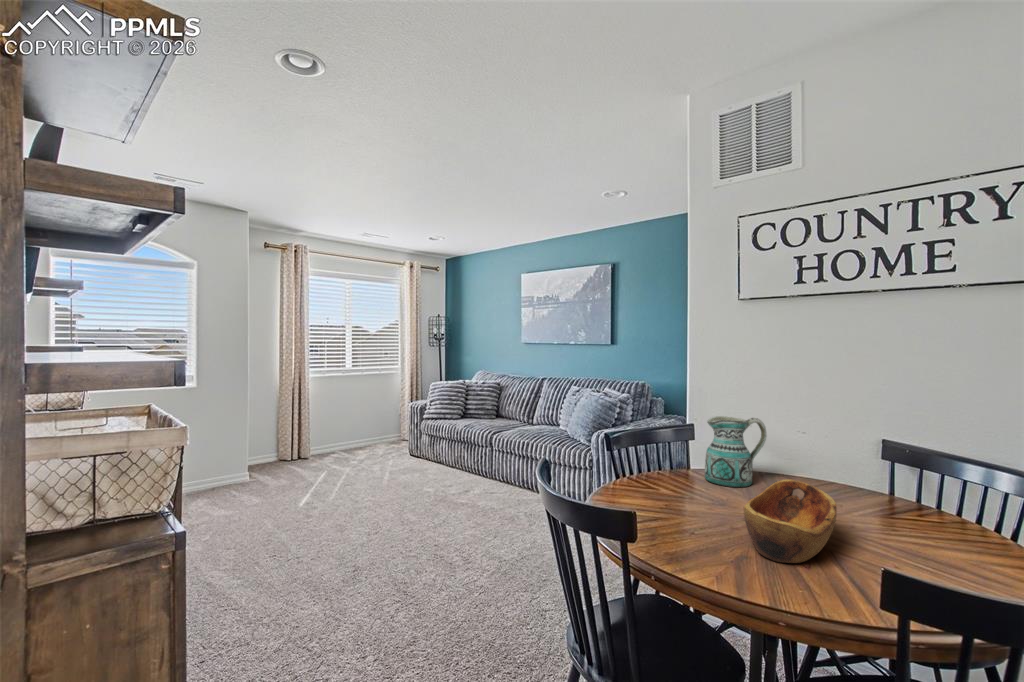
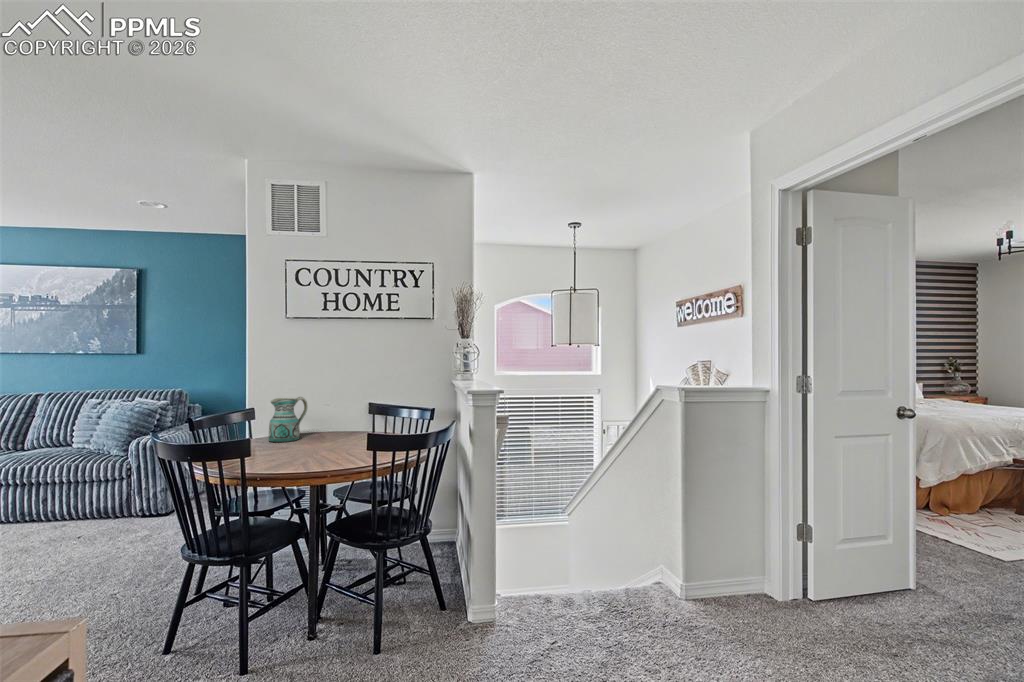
wooden bowl: present [744,479,837,563] -> none [304,423,347,459]

